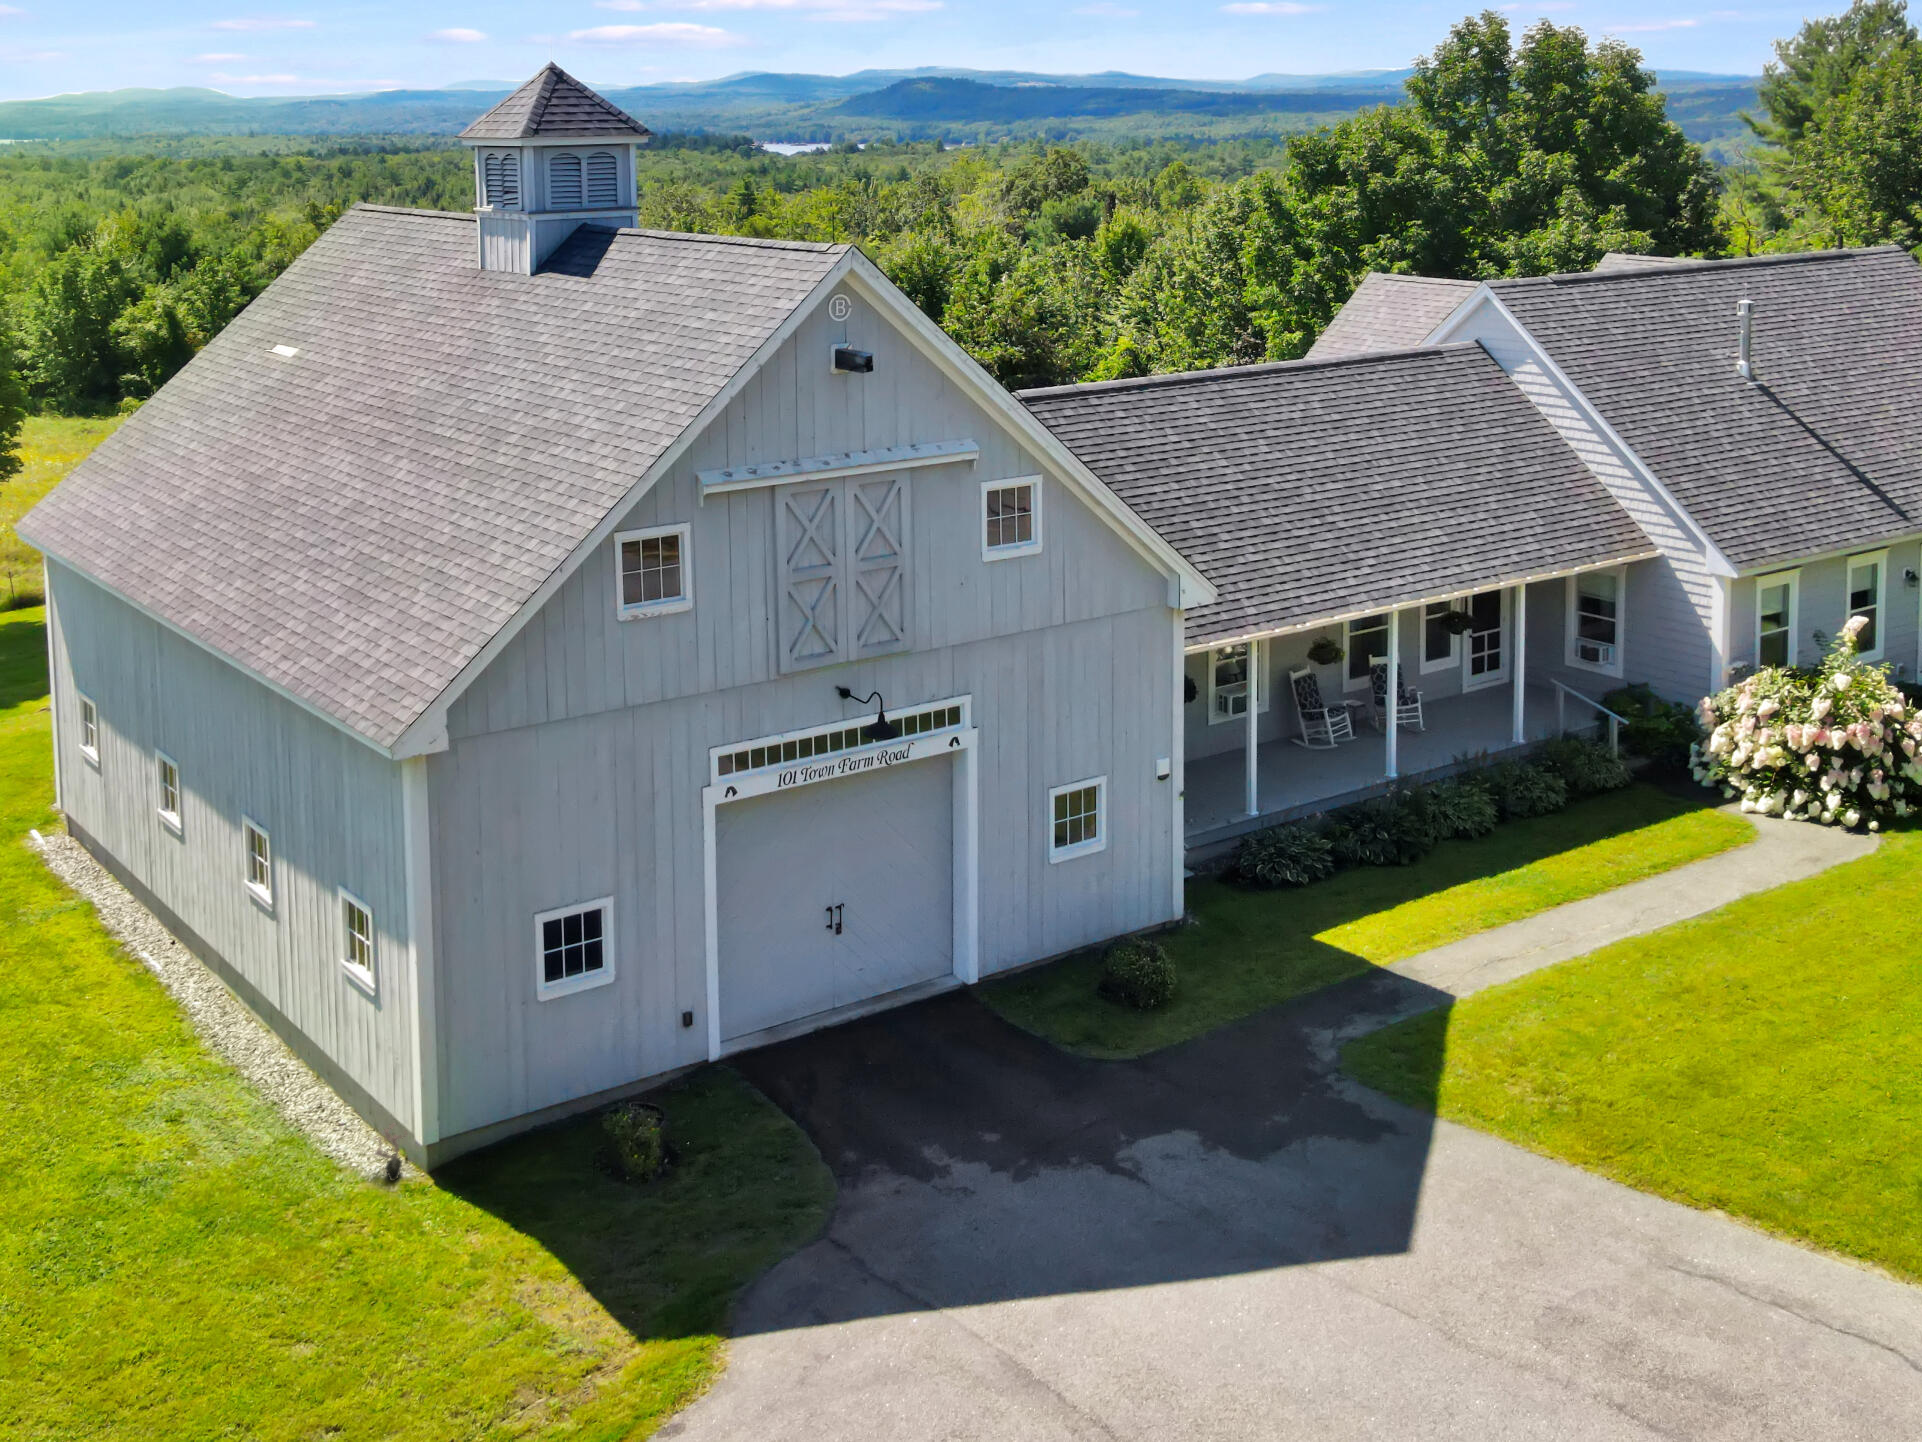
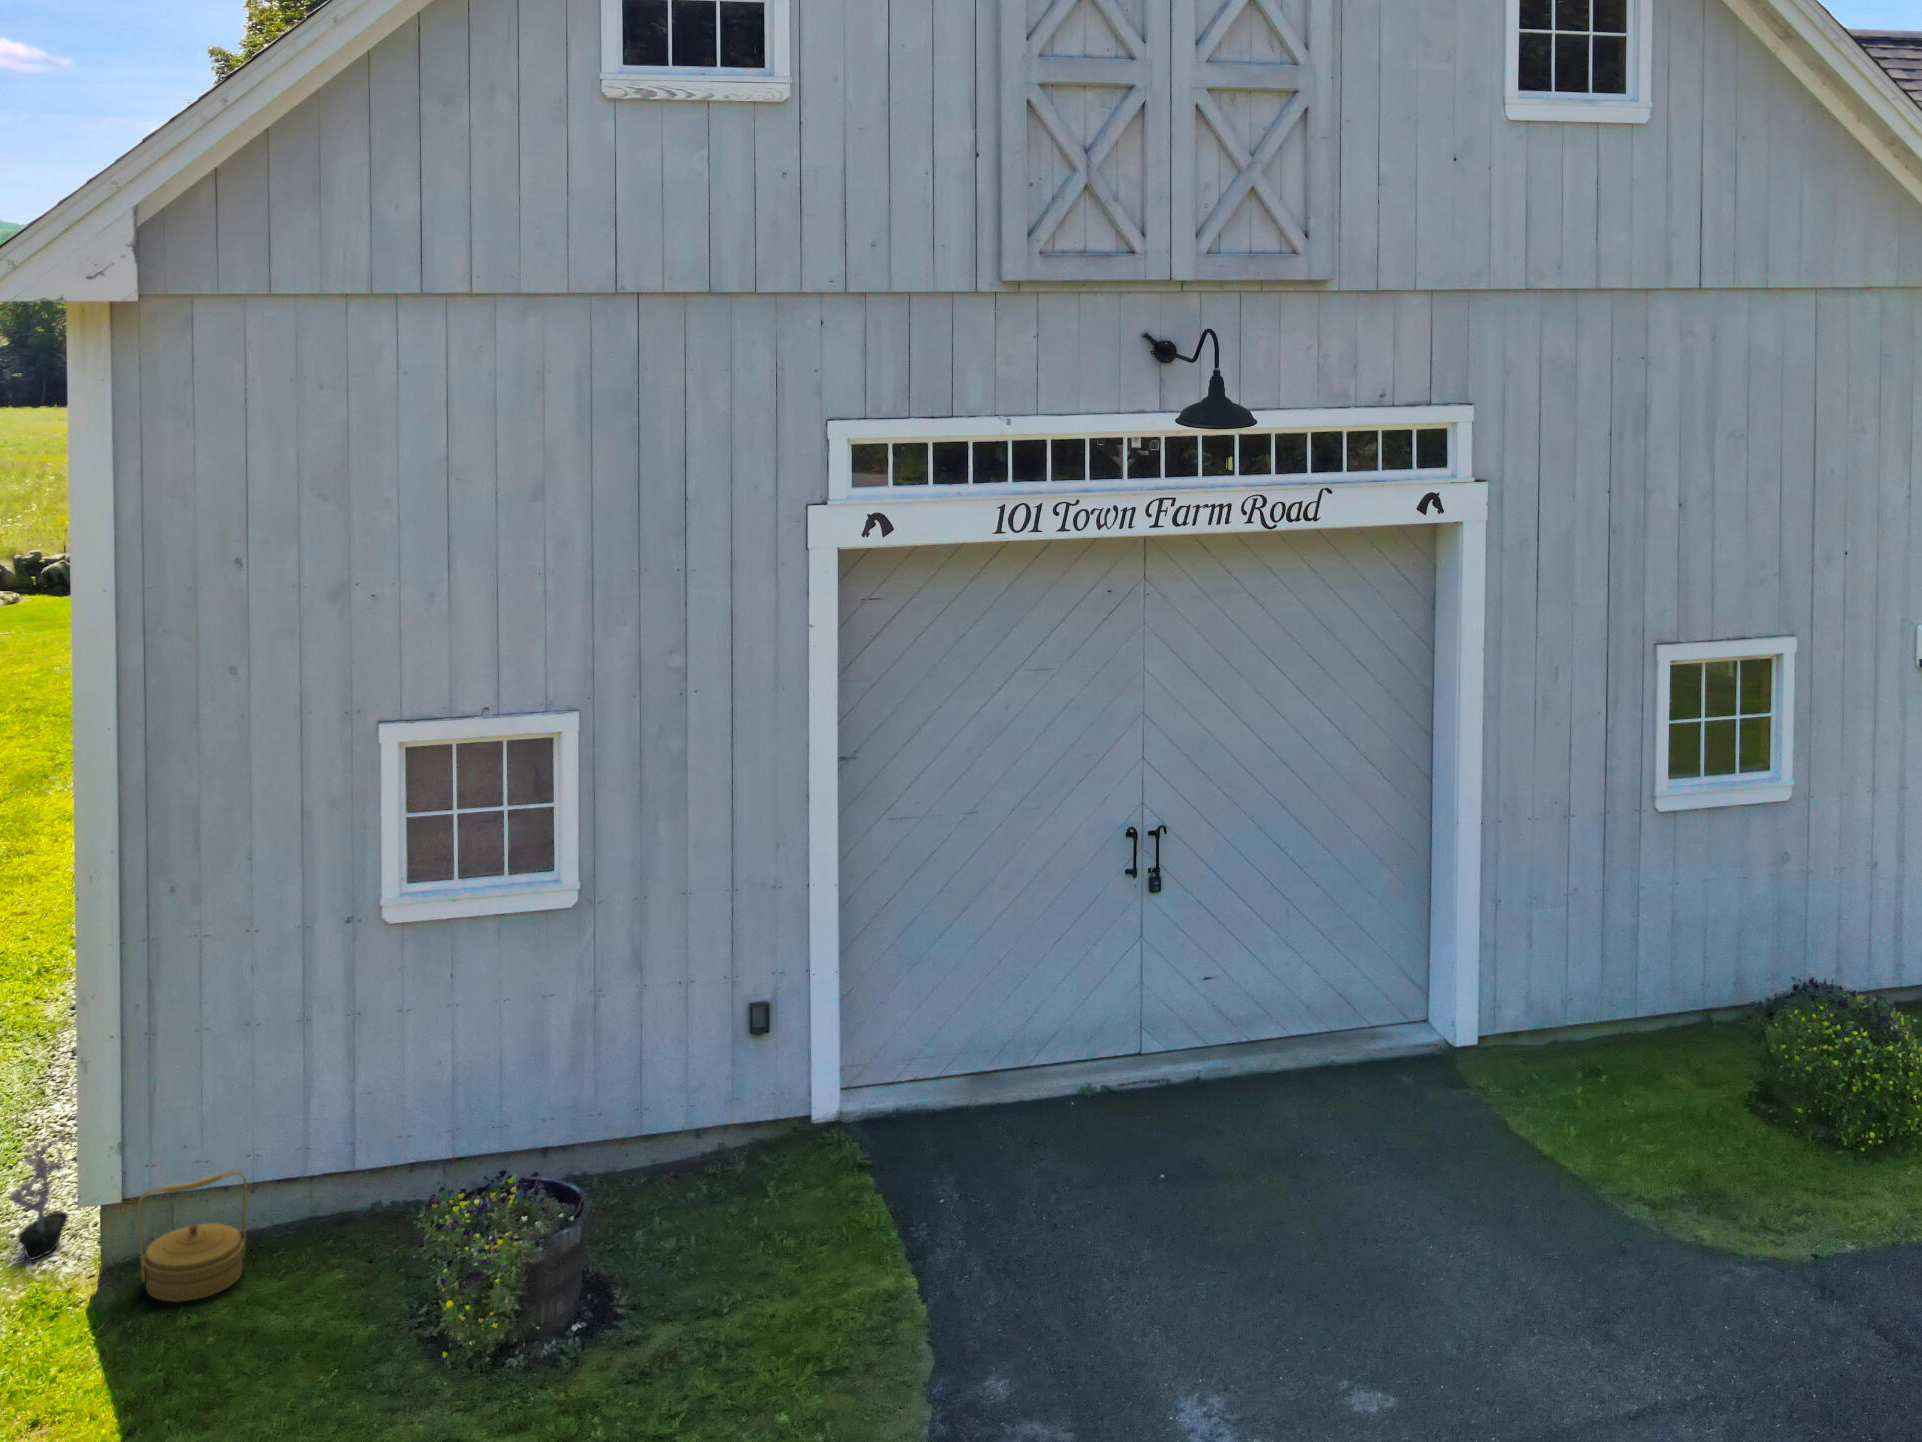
woven basket: none [457,1126,499,1187] -> present [137,1170,247,1302]

